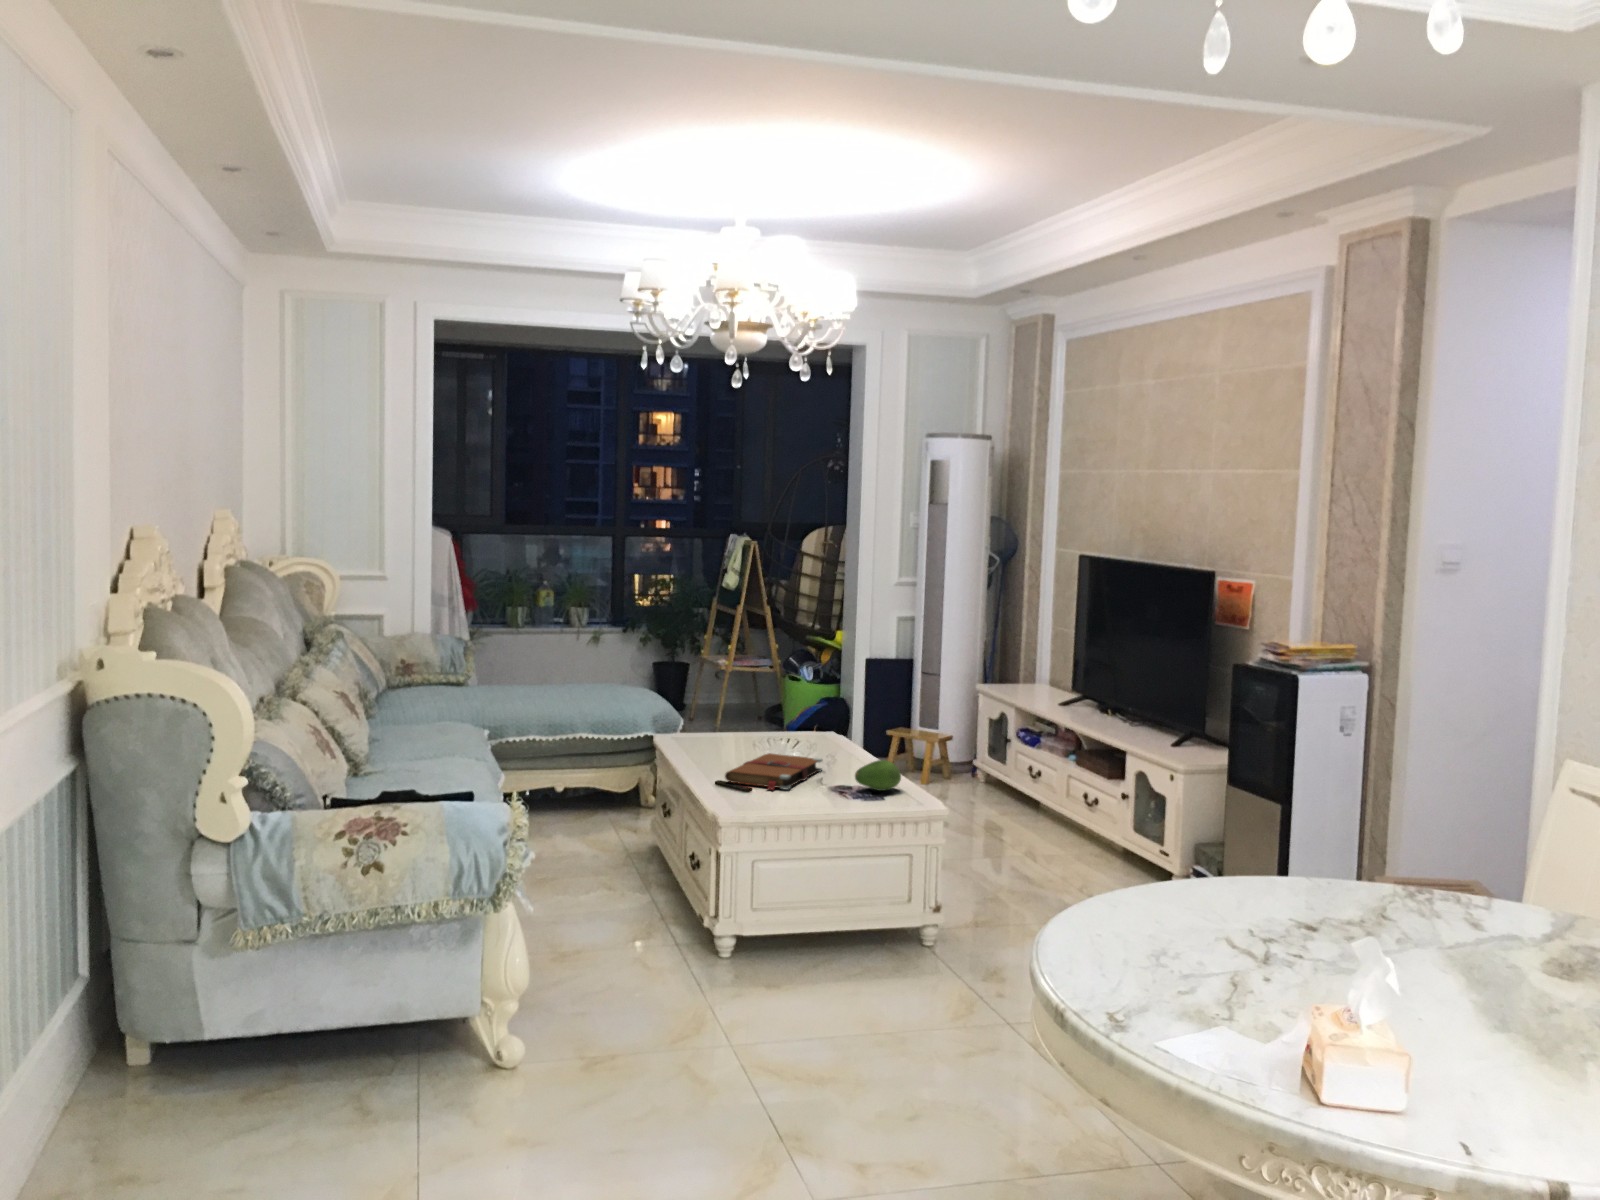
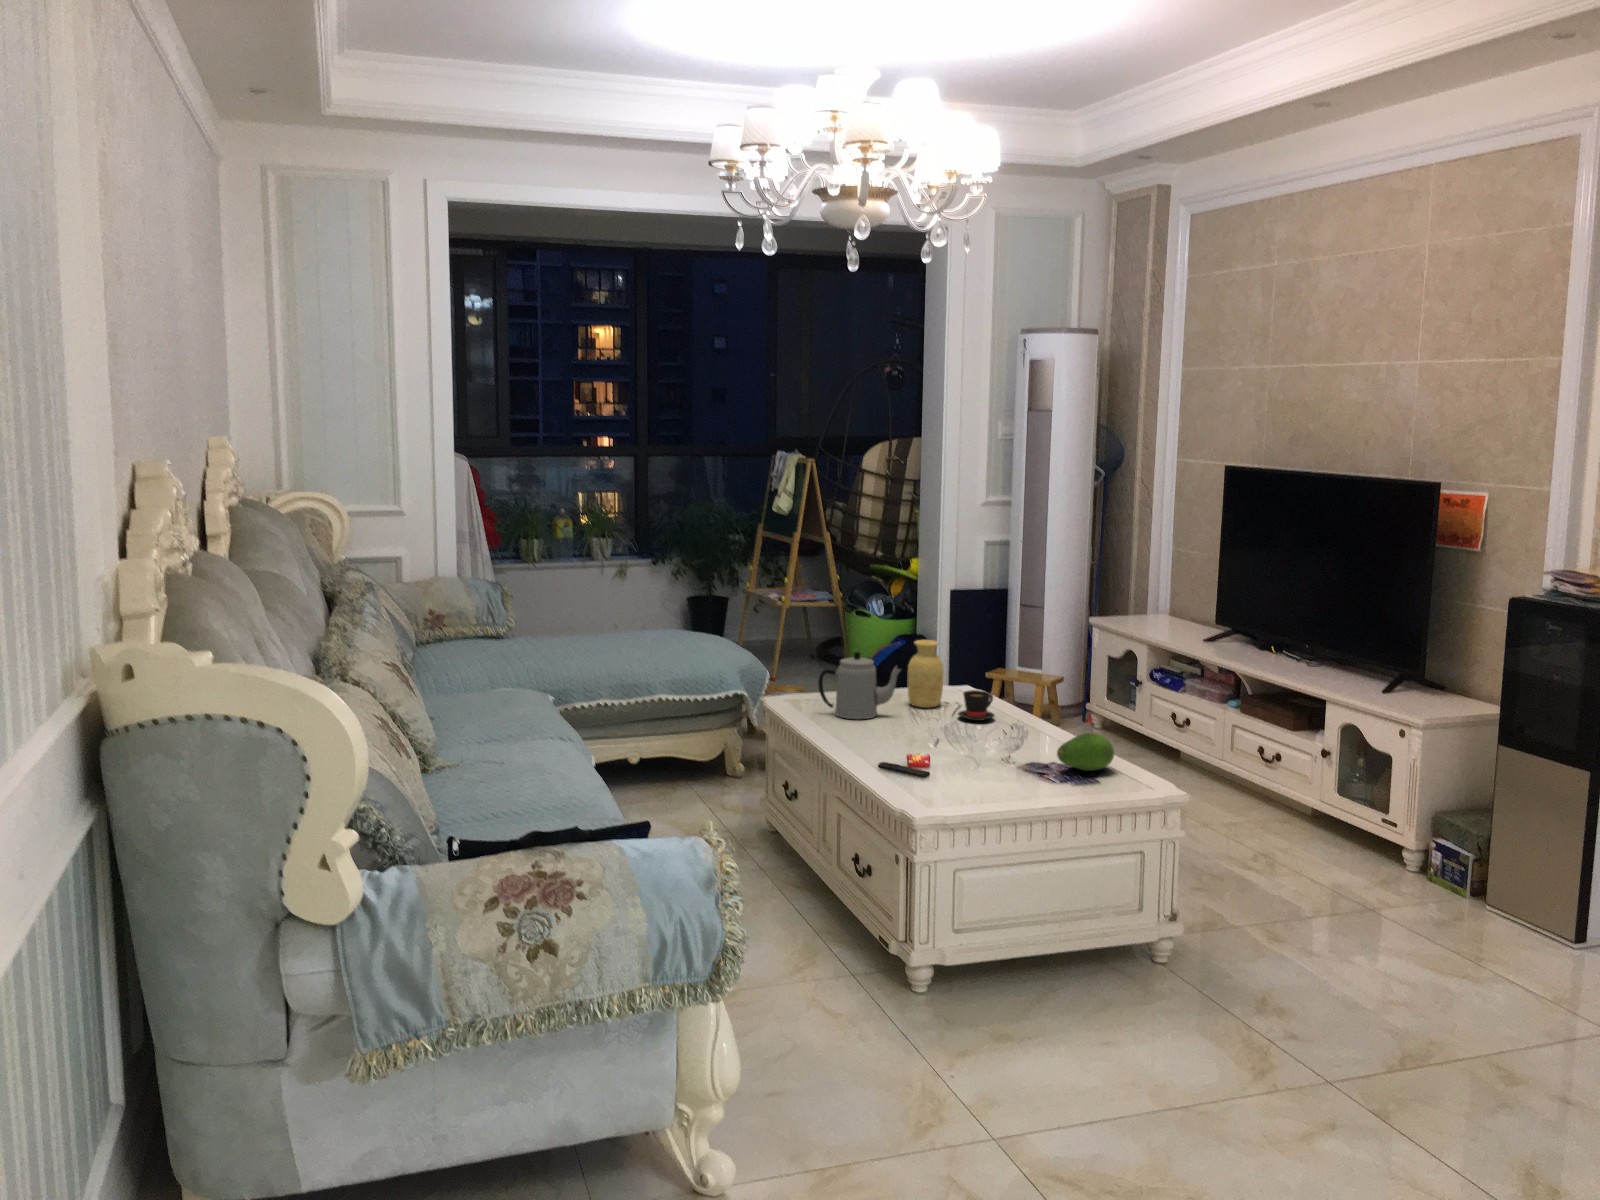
vase: none [768,689,797,745] -> present [907,640,943,708]
teapot: none [690,696,757,751] -> present [818,652,901,719]
teacup: none [802,730,833,755] -> present [958,690,994,721]
book: present [725,753,822,790] -> none [893,723,999,776]

